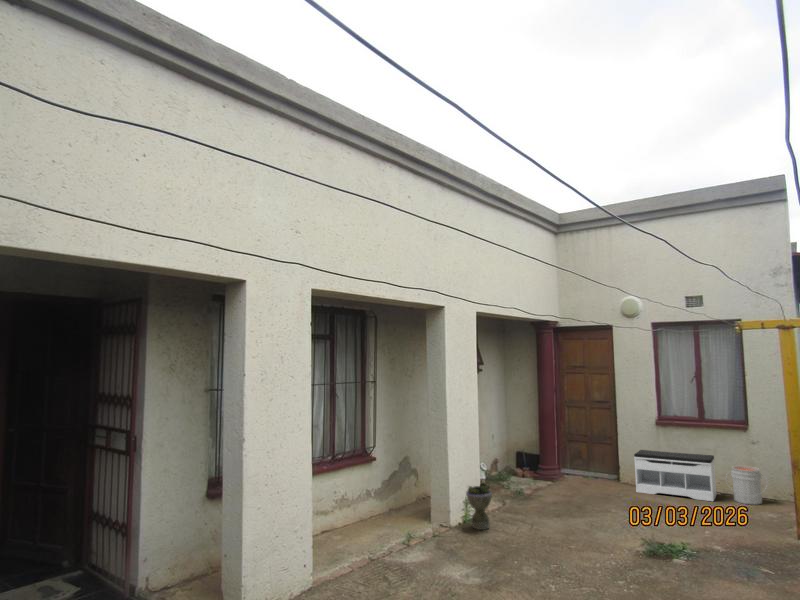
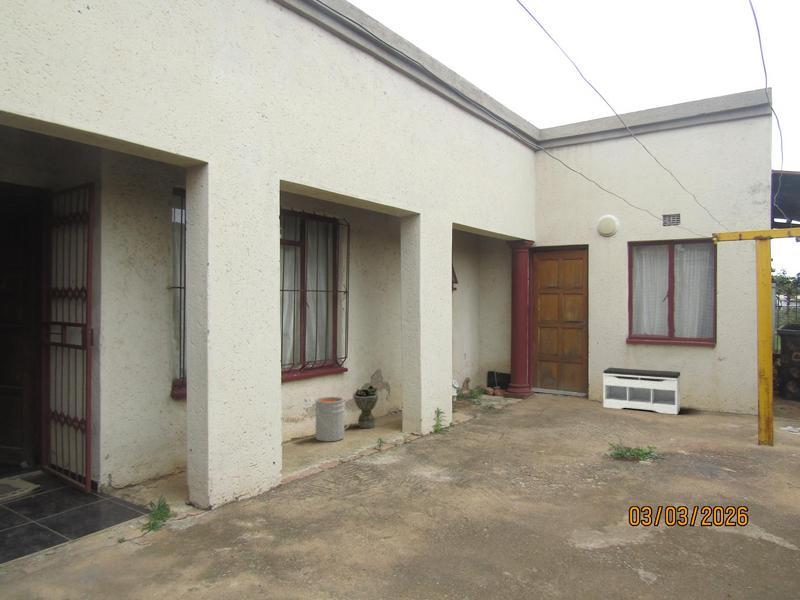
bucket: present [731,466,762,505] -> present [315,397,345,441]
planter: present [466,482,492,530] -> present [354,385,378,428]

